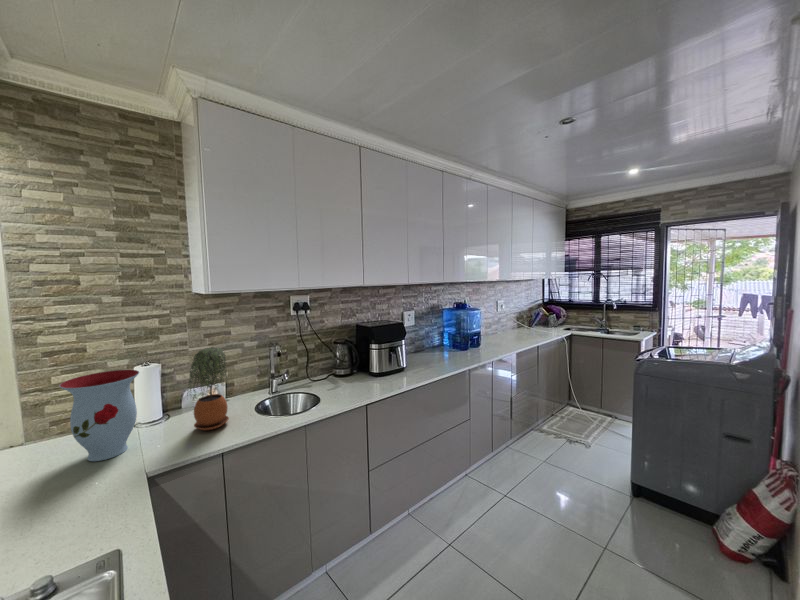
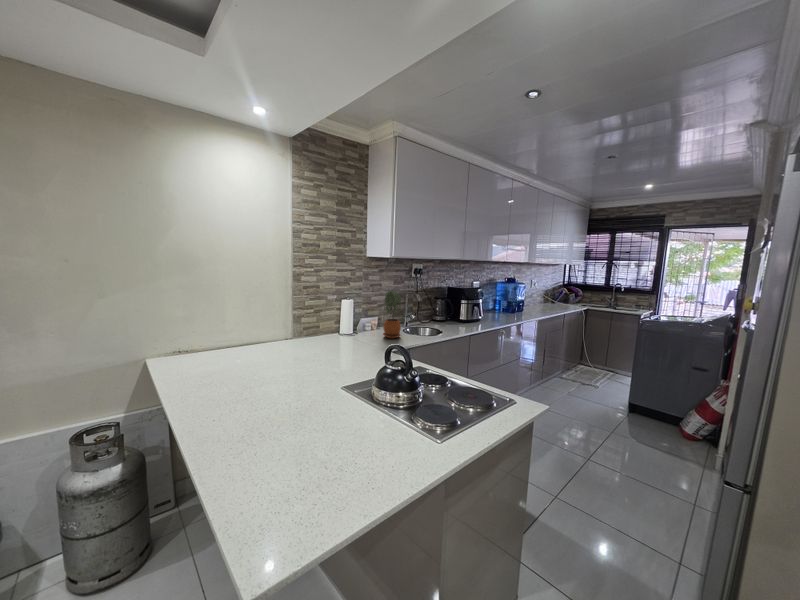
vase: present [59,370,139,461] -> none [331,299,365,346]

